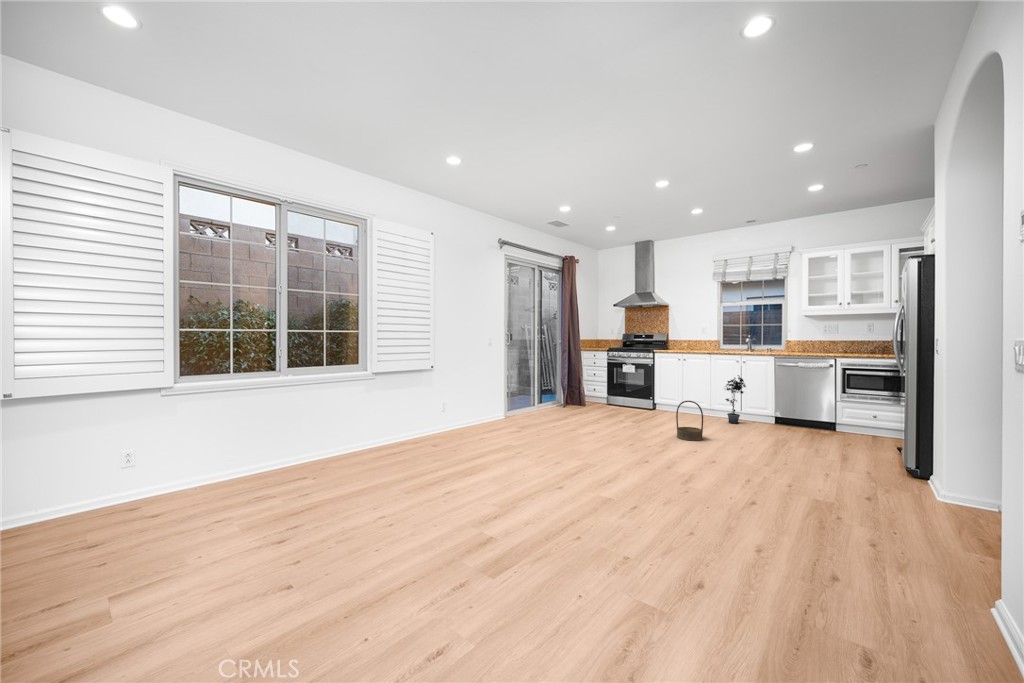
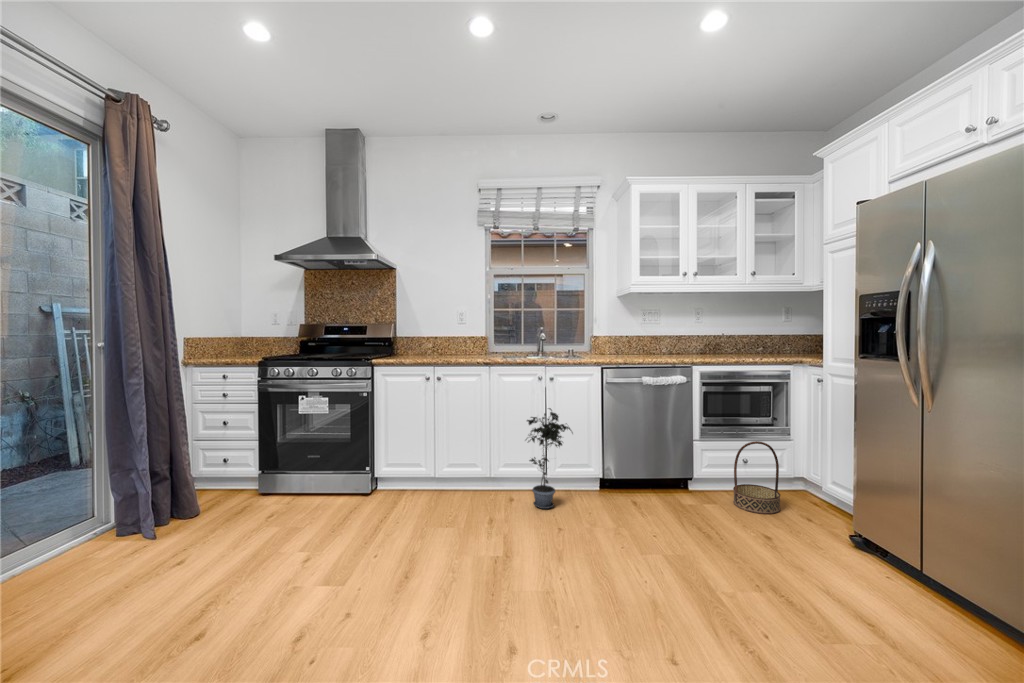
basket: present [676,401,703,441] -> present [733,441,780,514]

